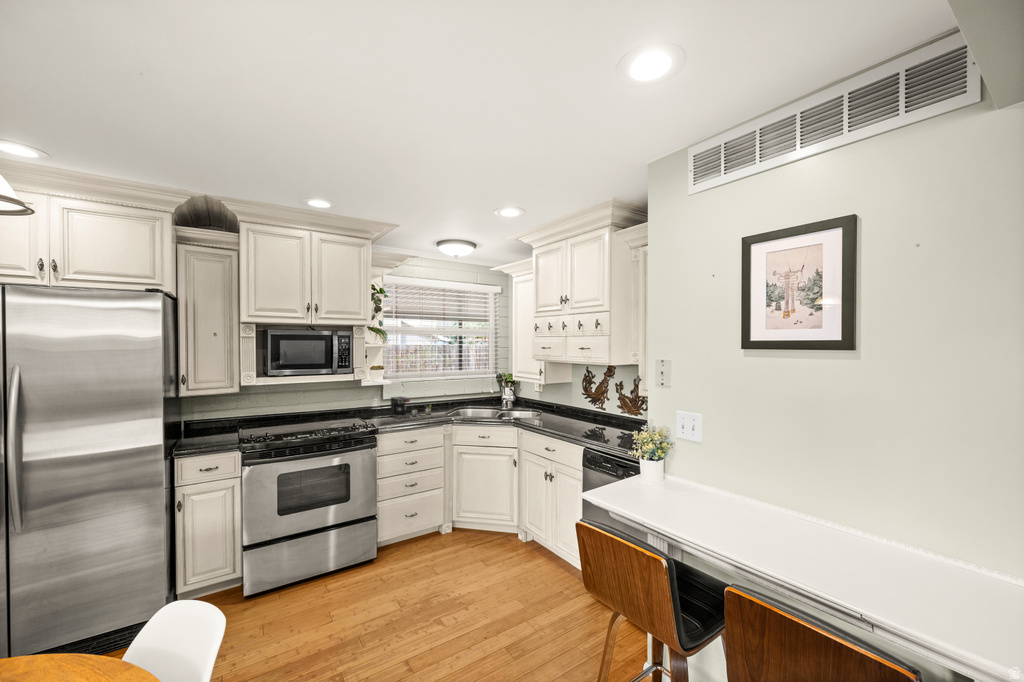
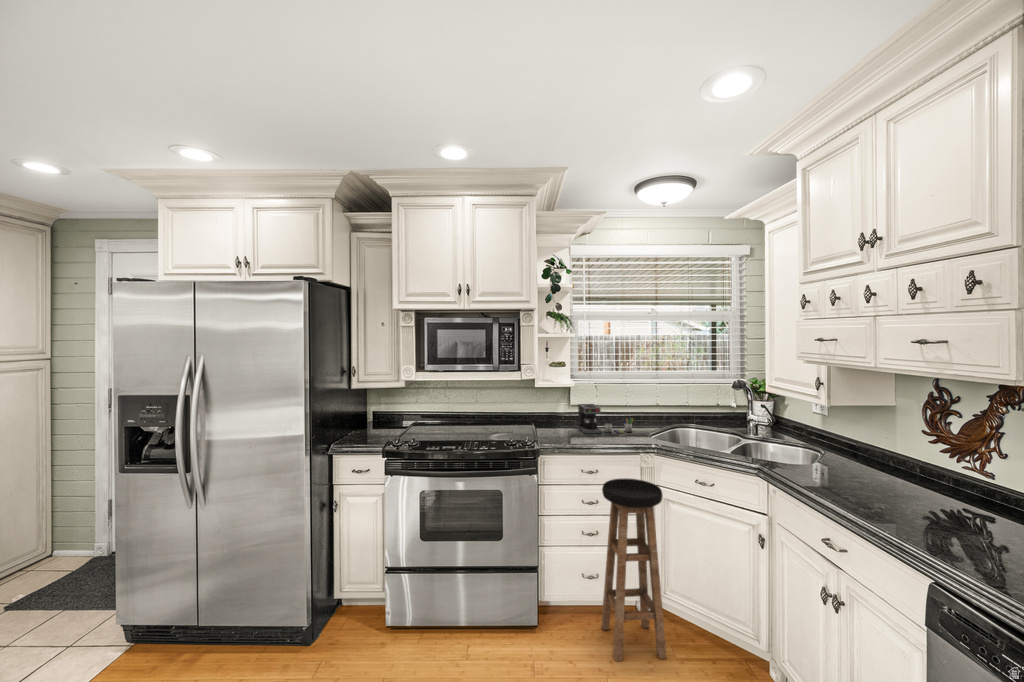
bar stool: none [421,442,466,560] -> present [601,479,667,661]

